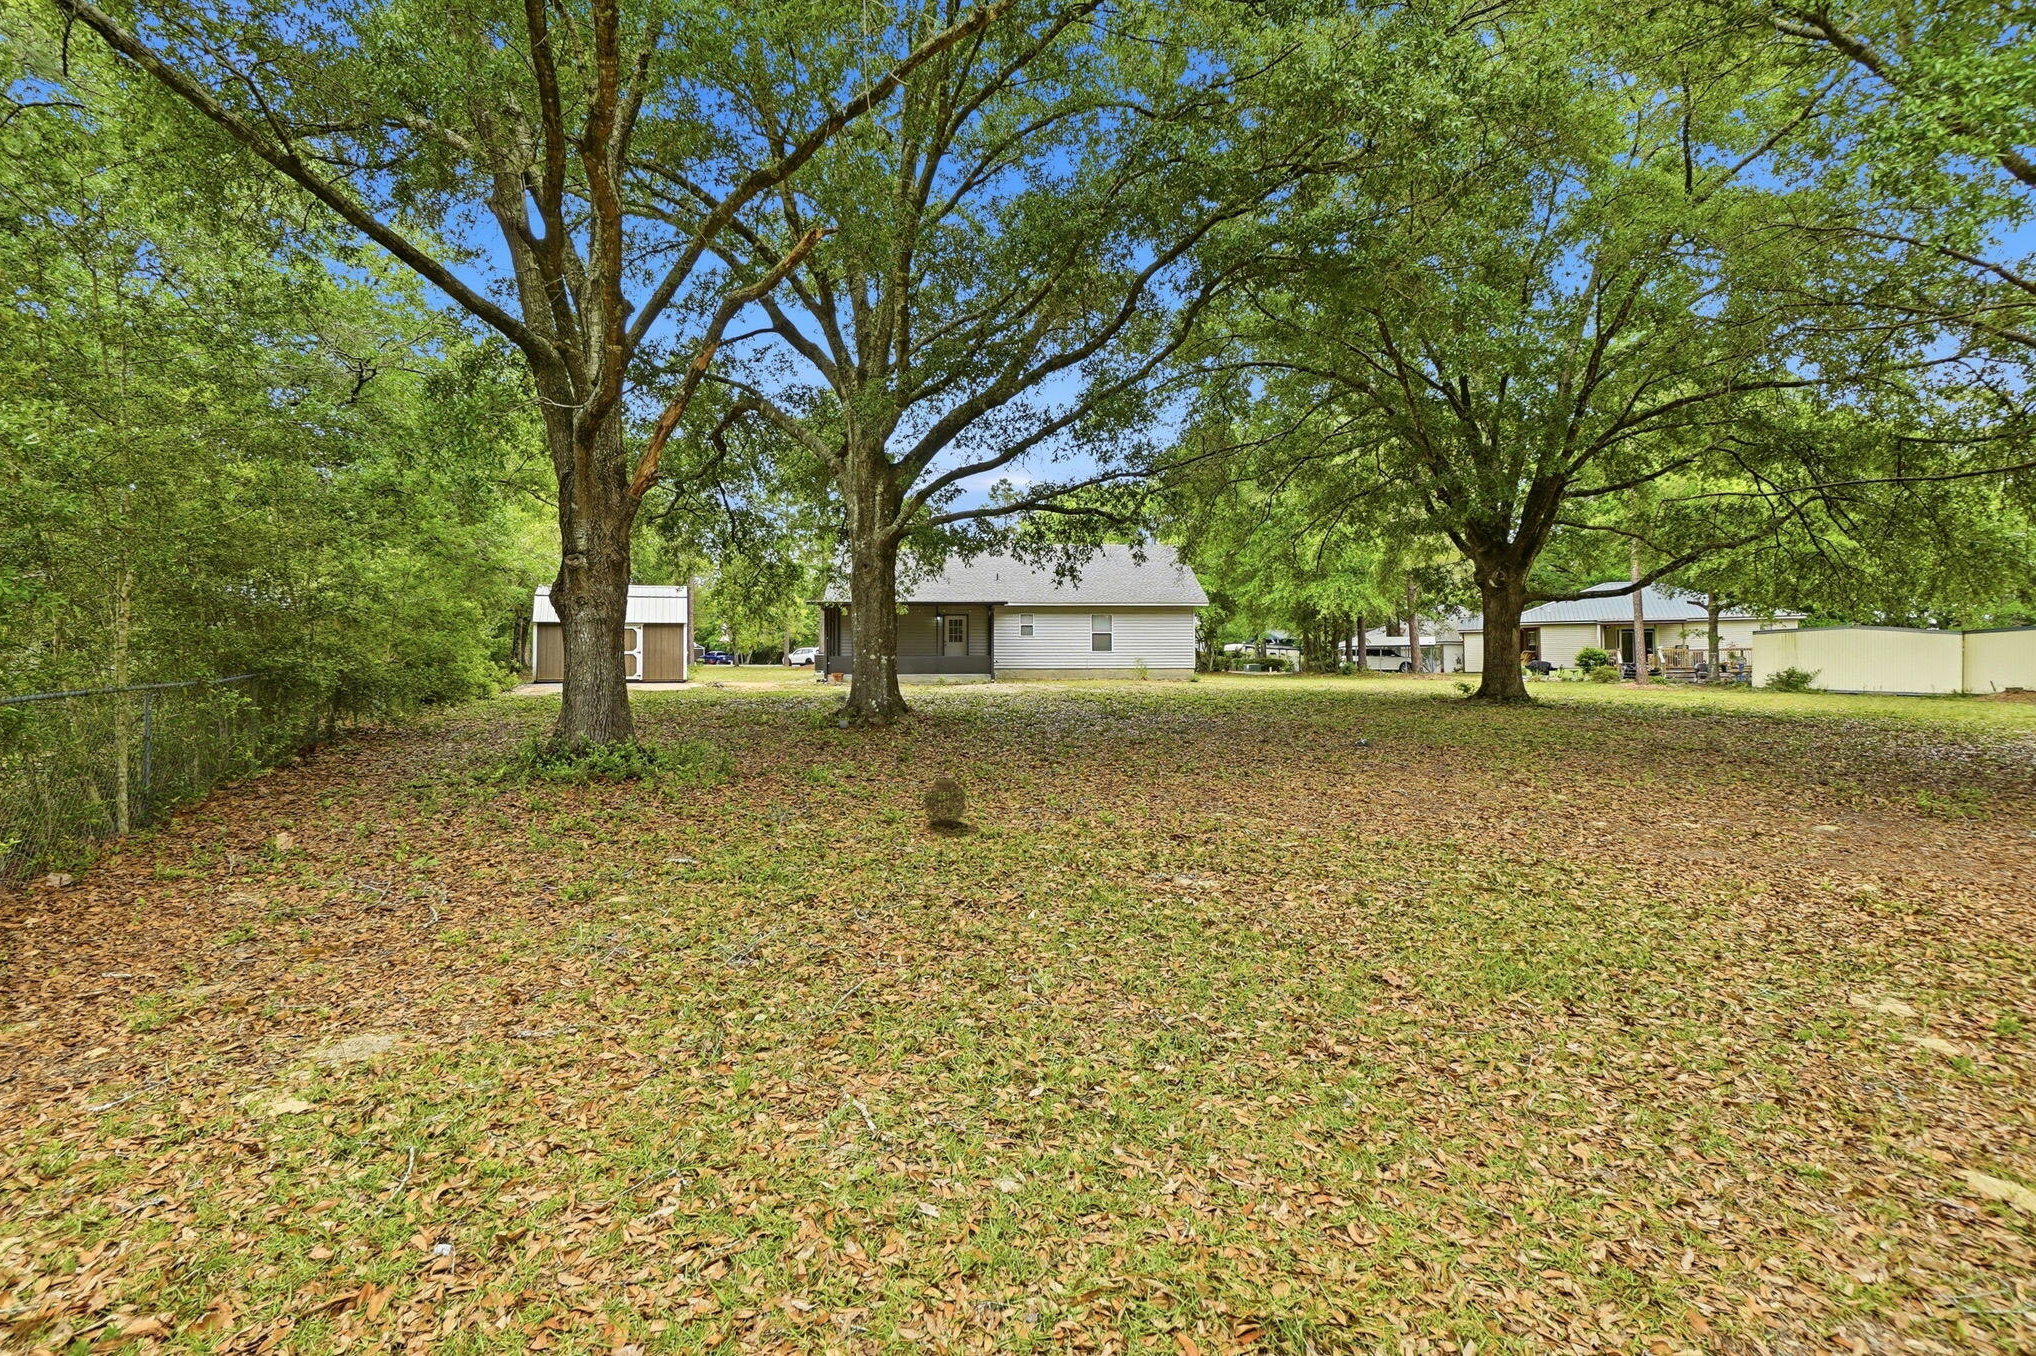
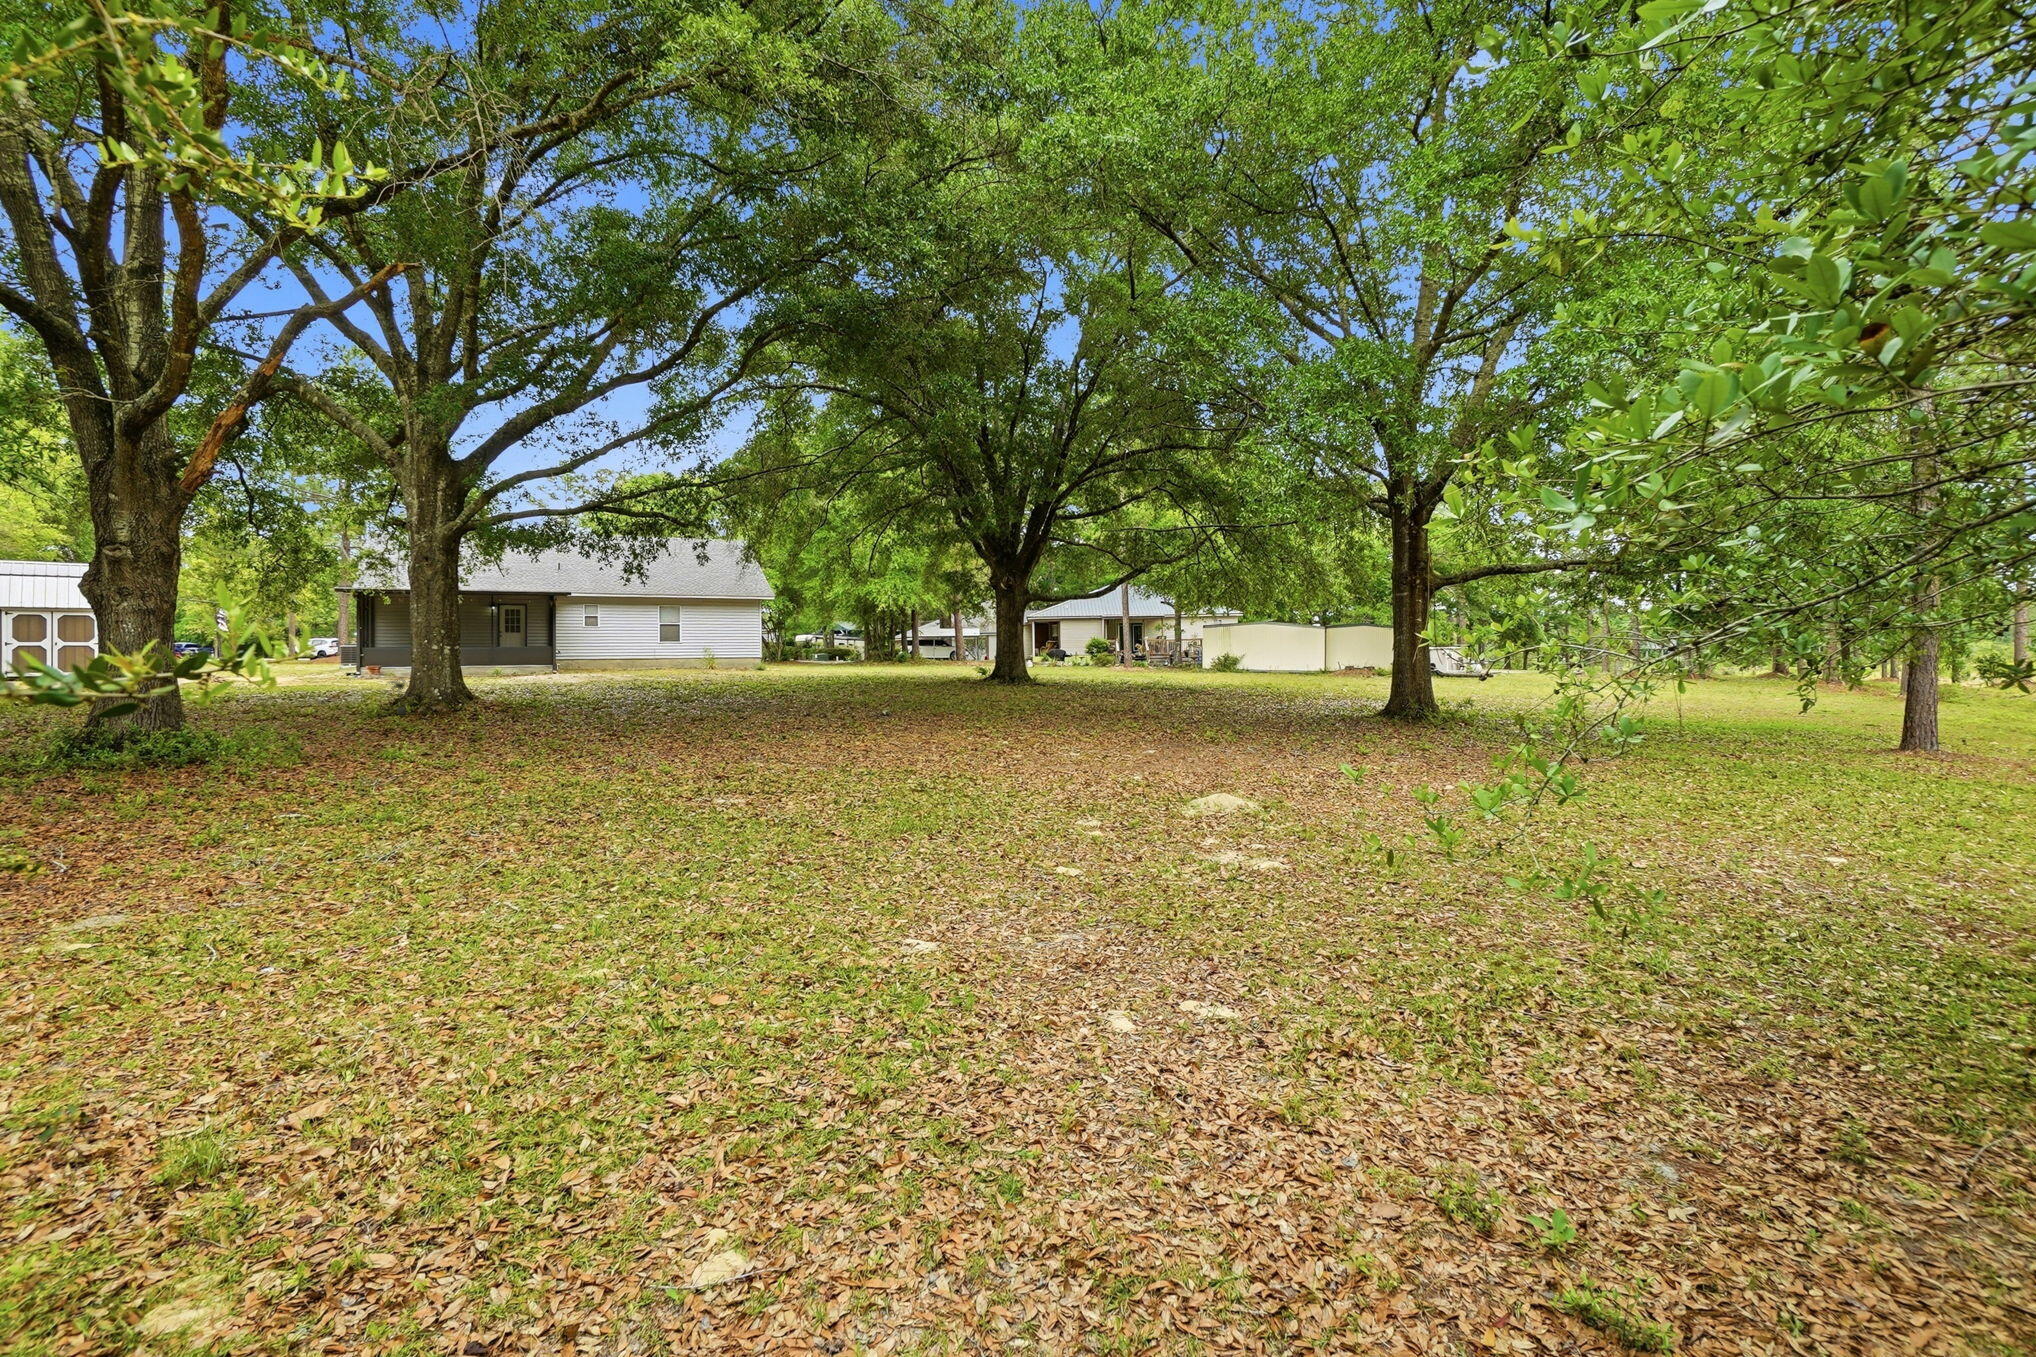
woven basket: present [925,779,965,825] -> none [517,742,553,777]

